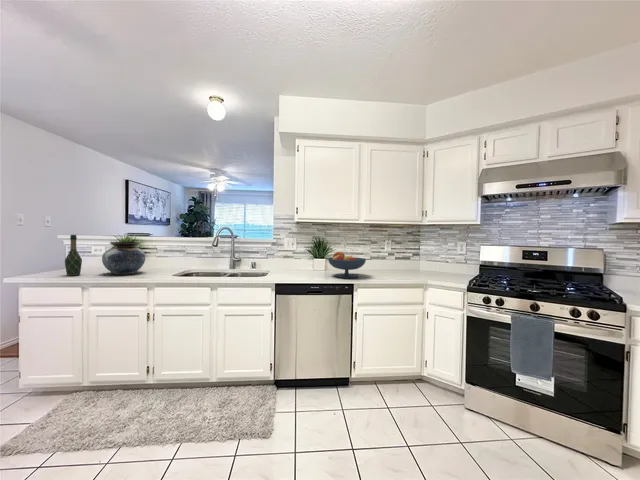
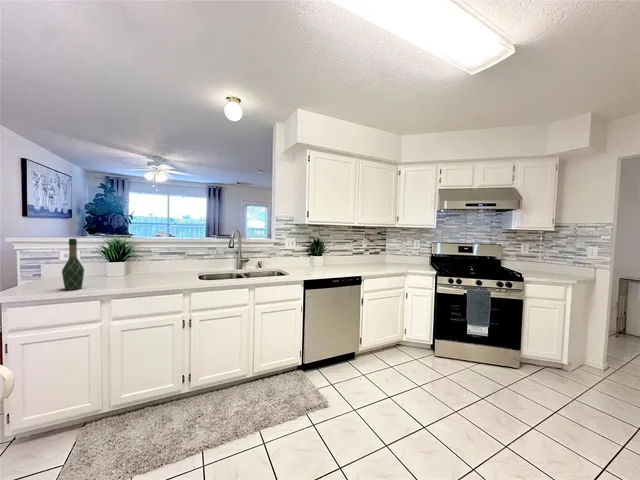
vase: present [102,242,145,275] -> none [109,245,159,284]
fruit bowl: present [328,252,366,278] -> none [334,250,366,272]

